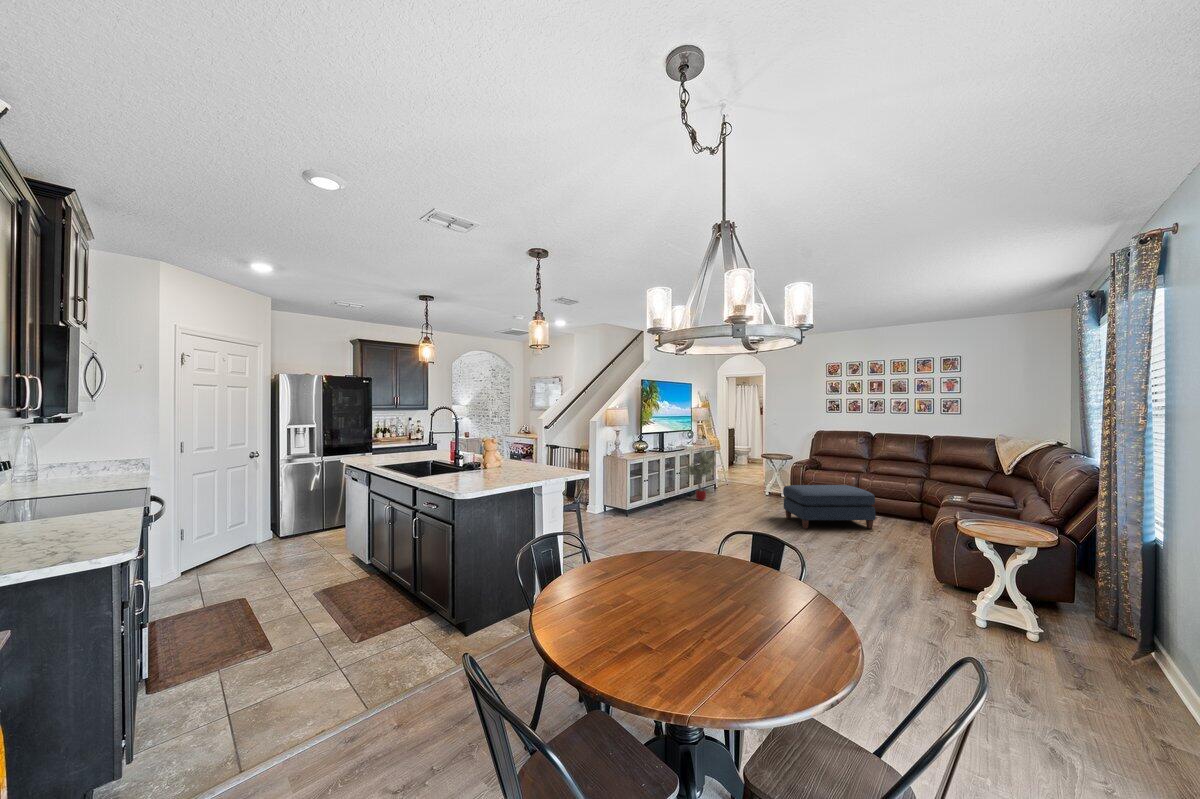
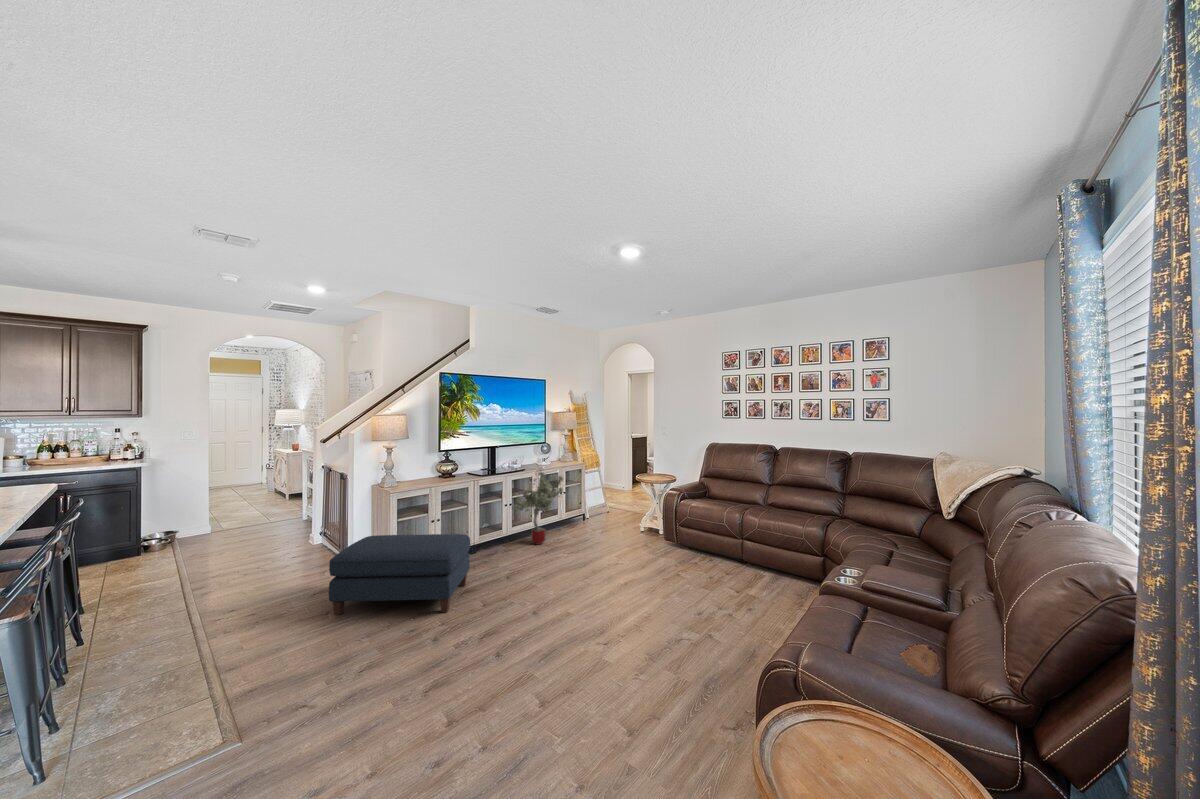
ottoman: present [783,485,876,529] -> present [329,534,470,615]

